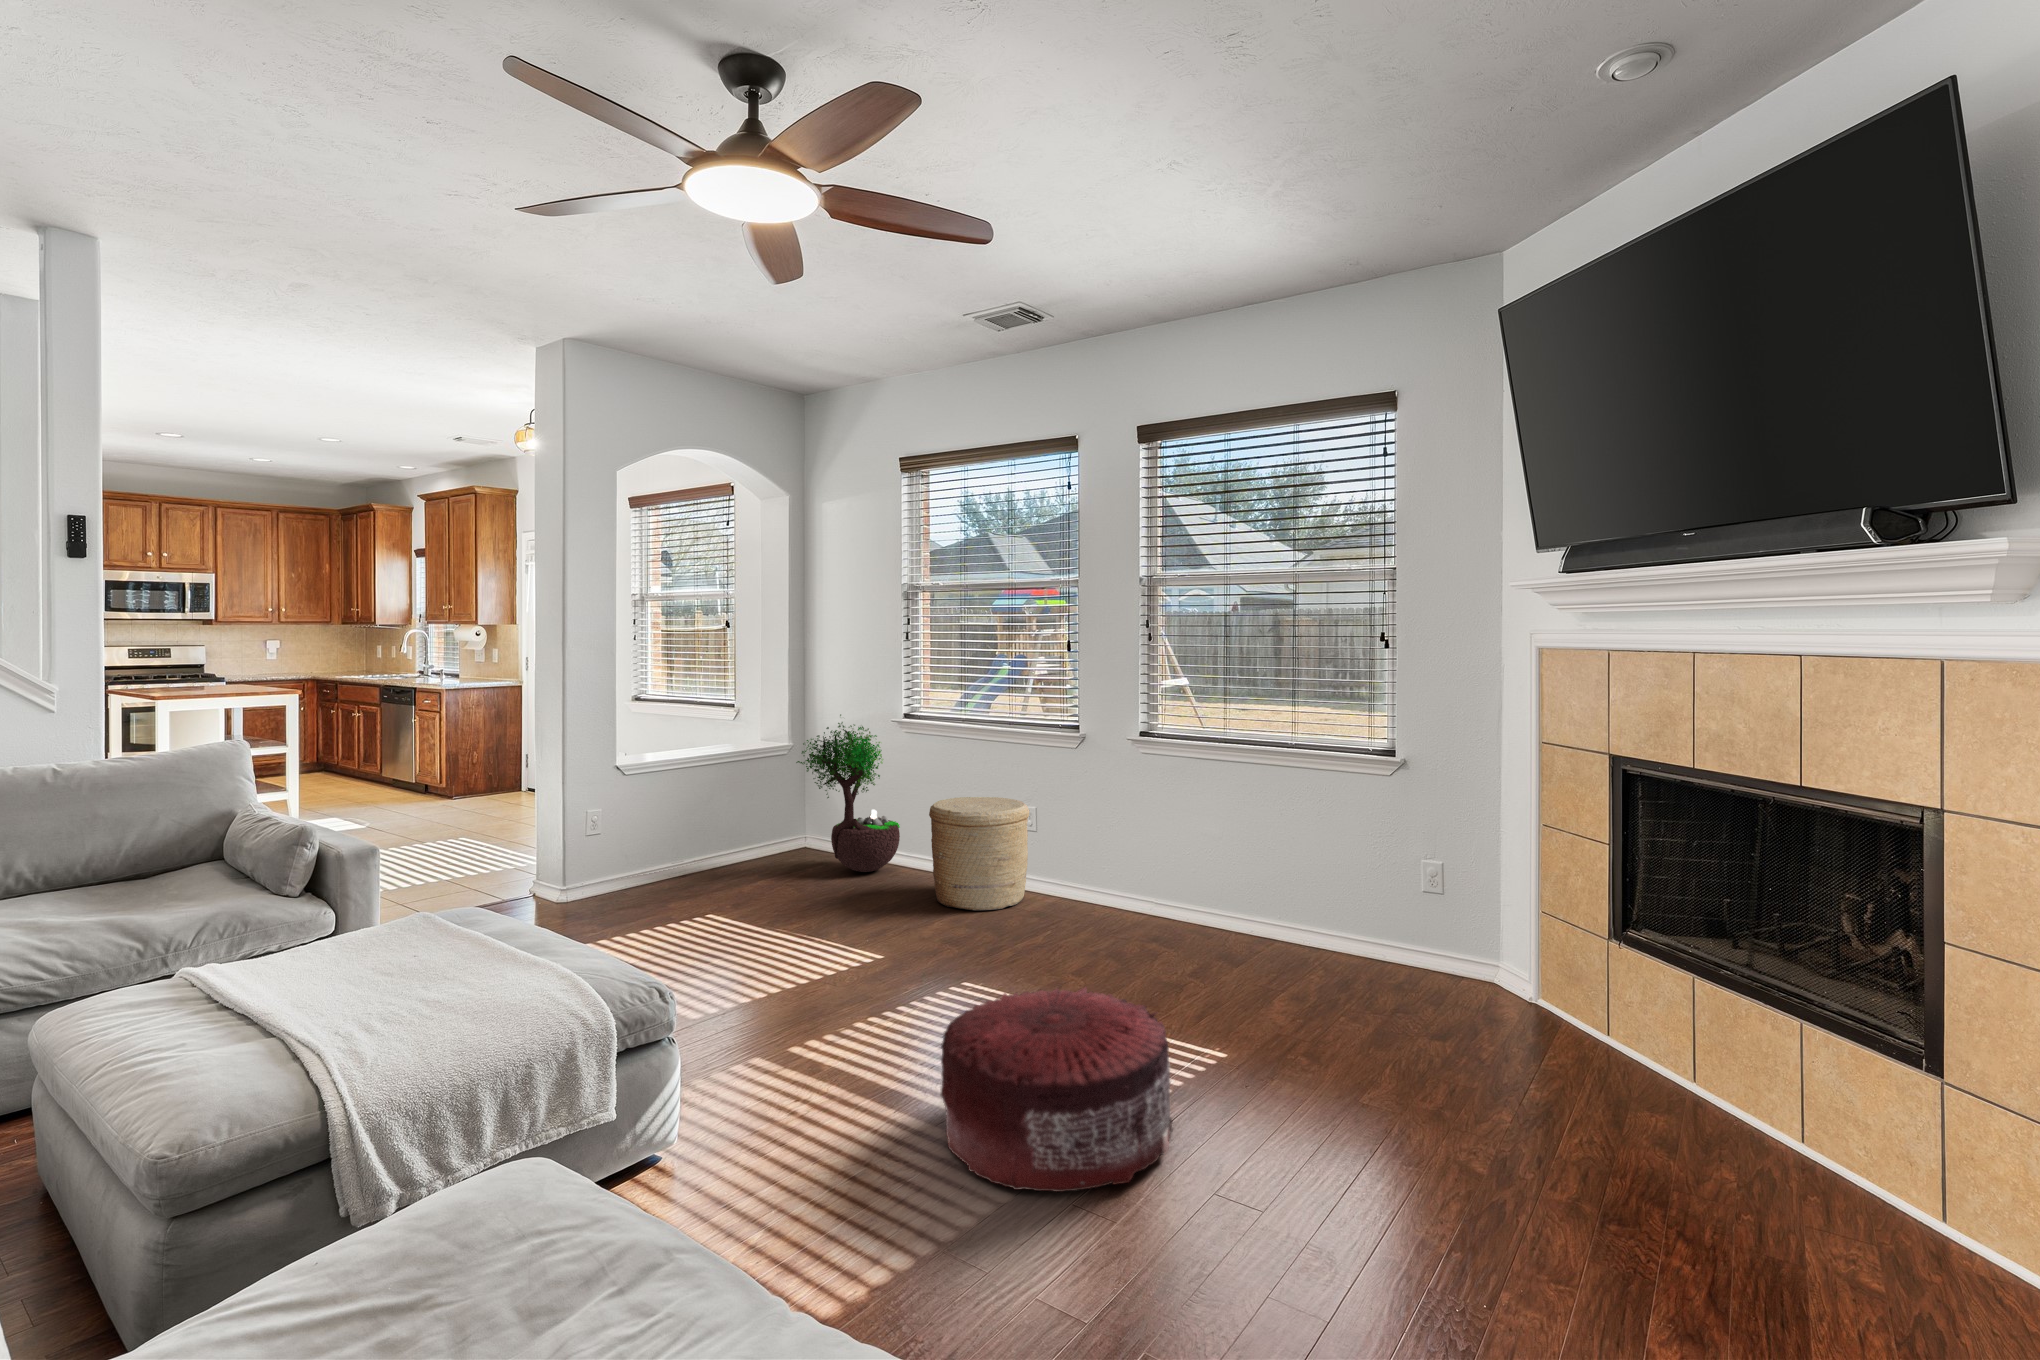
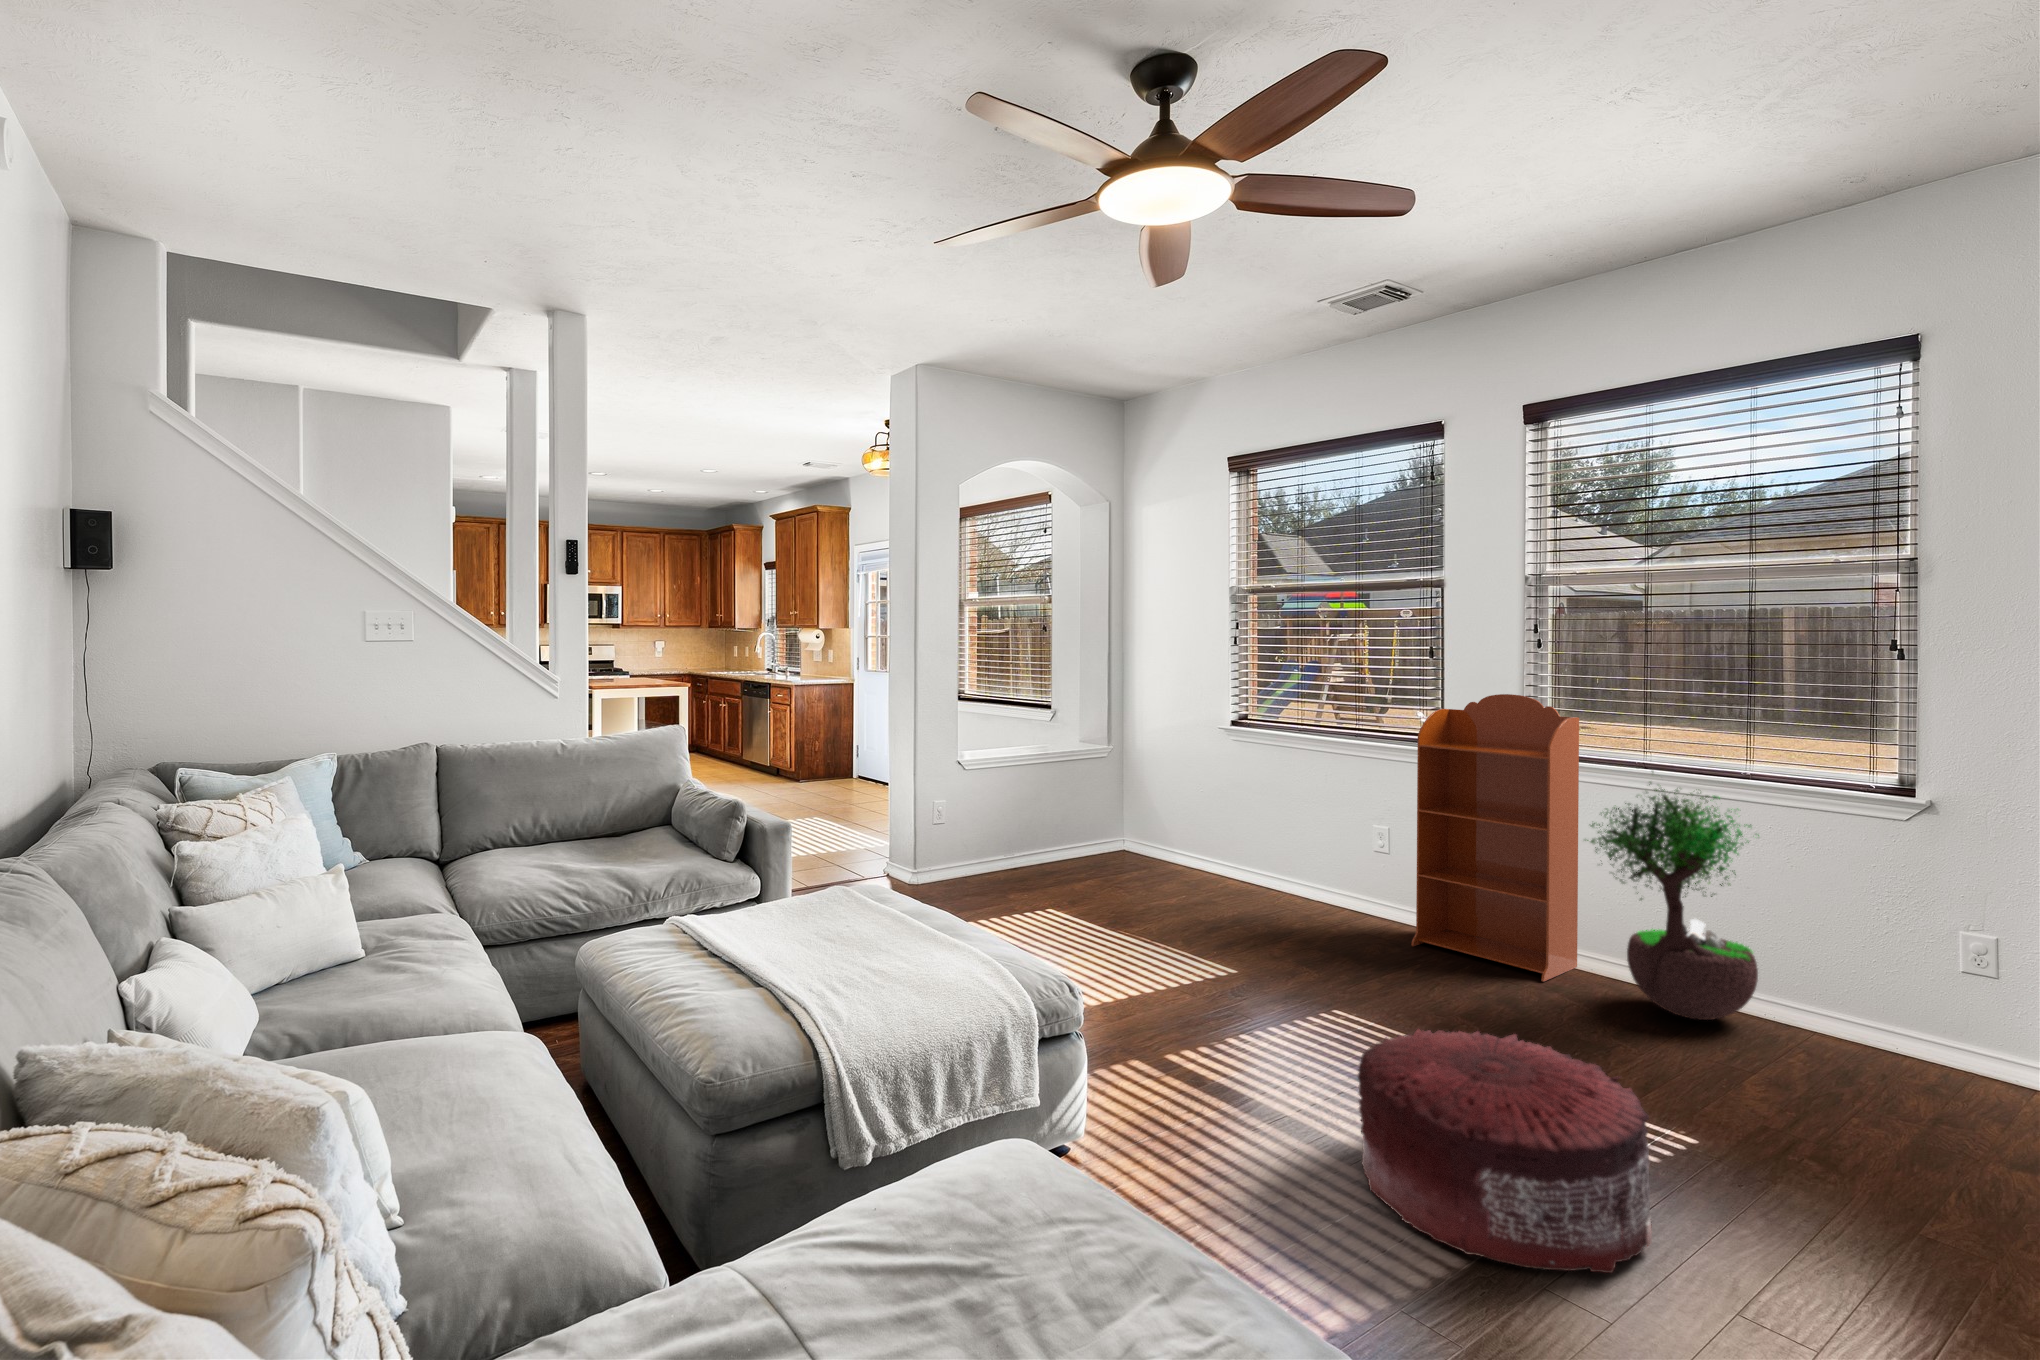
bookcase: none [1051,683,1184,938] -> present [1411,694,1579,982]
potted tree: present [796,714,900,872] -> present [1585,782,1759,1020]
woven basket: present [929,797,1029,910] -> none [1267,809,1379,931]

